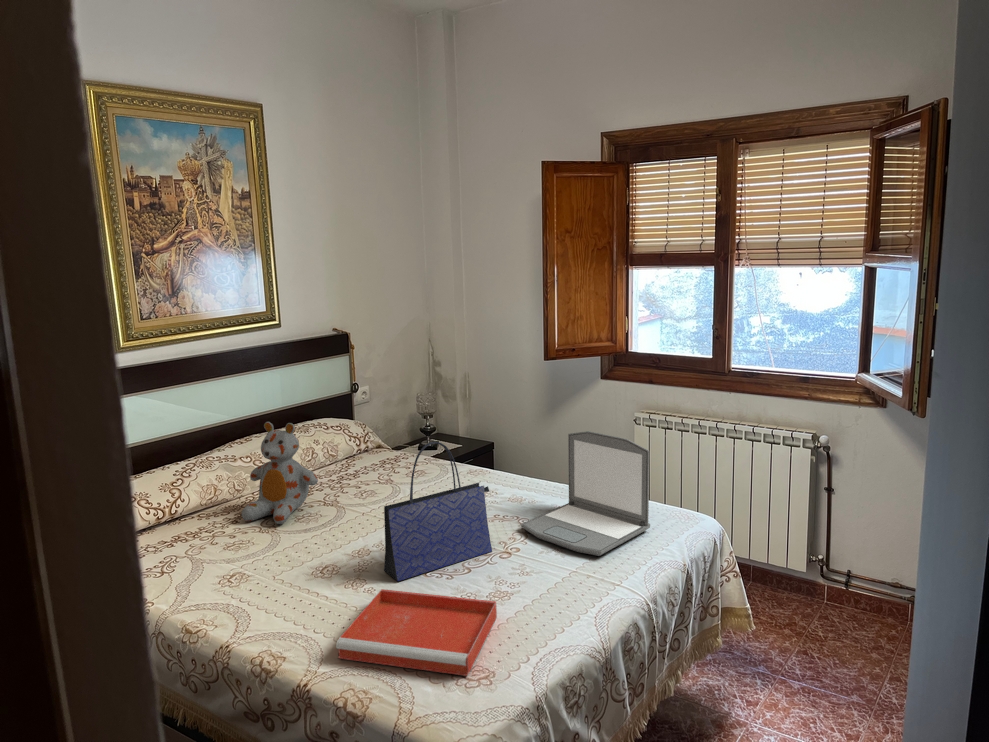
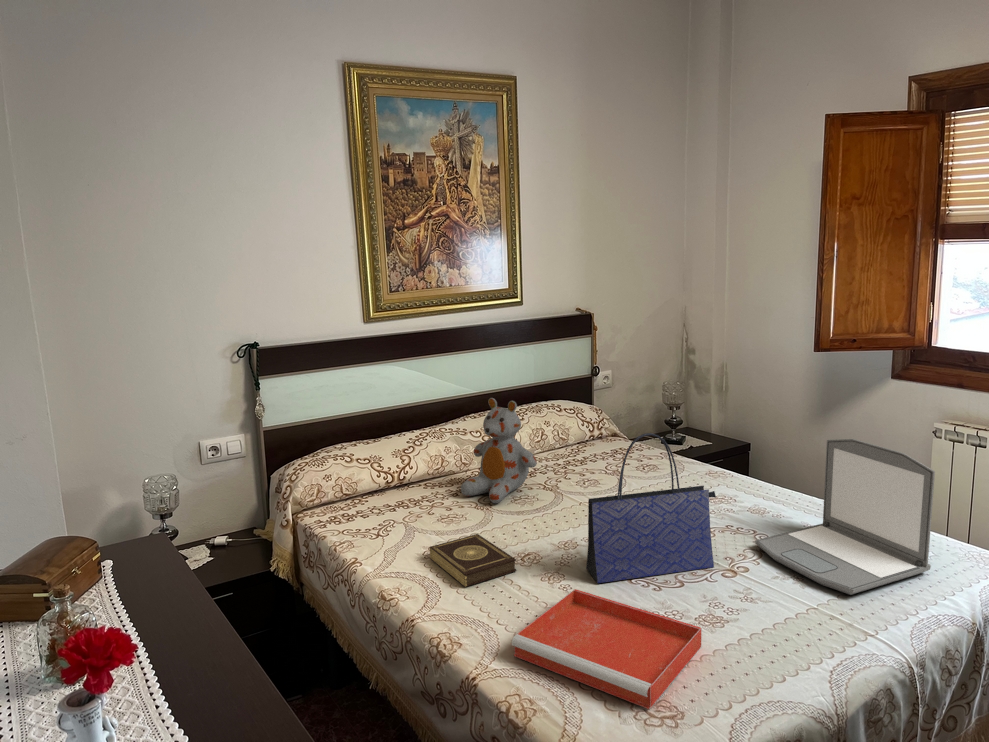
book: none [227,555,319,606] -> present [430,534,516,587]

